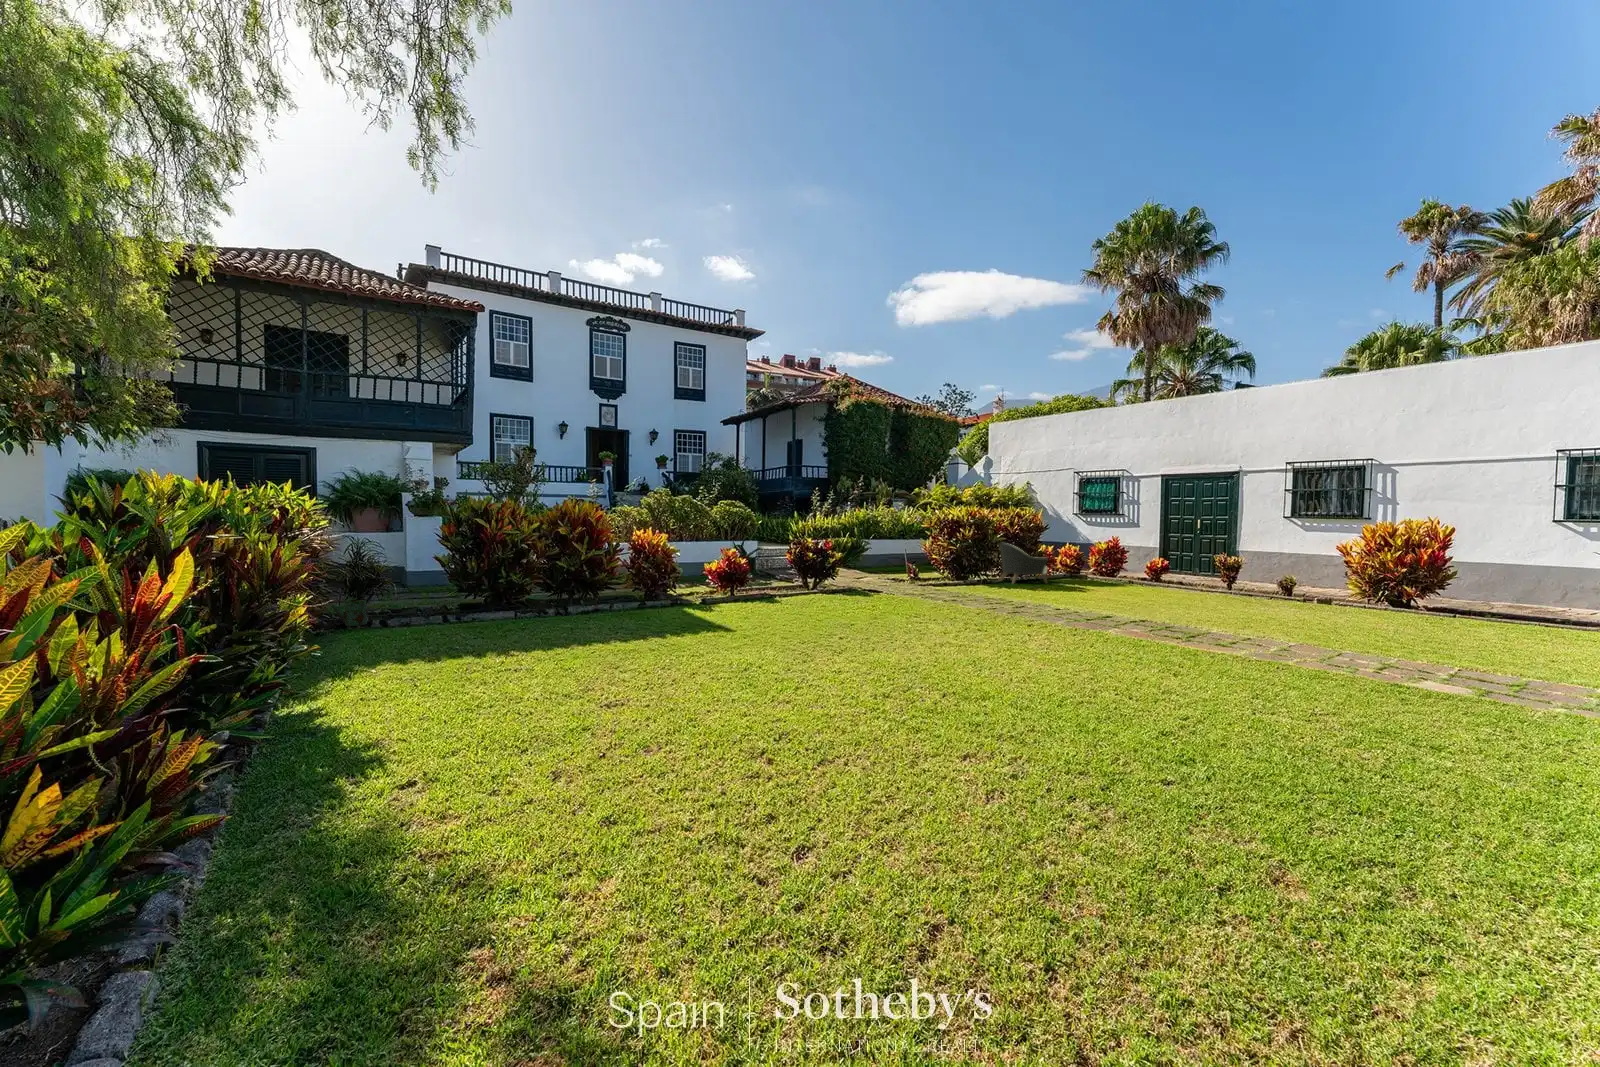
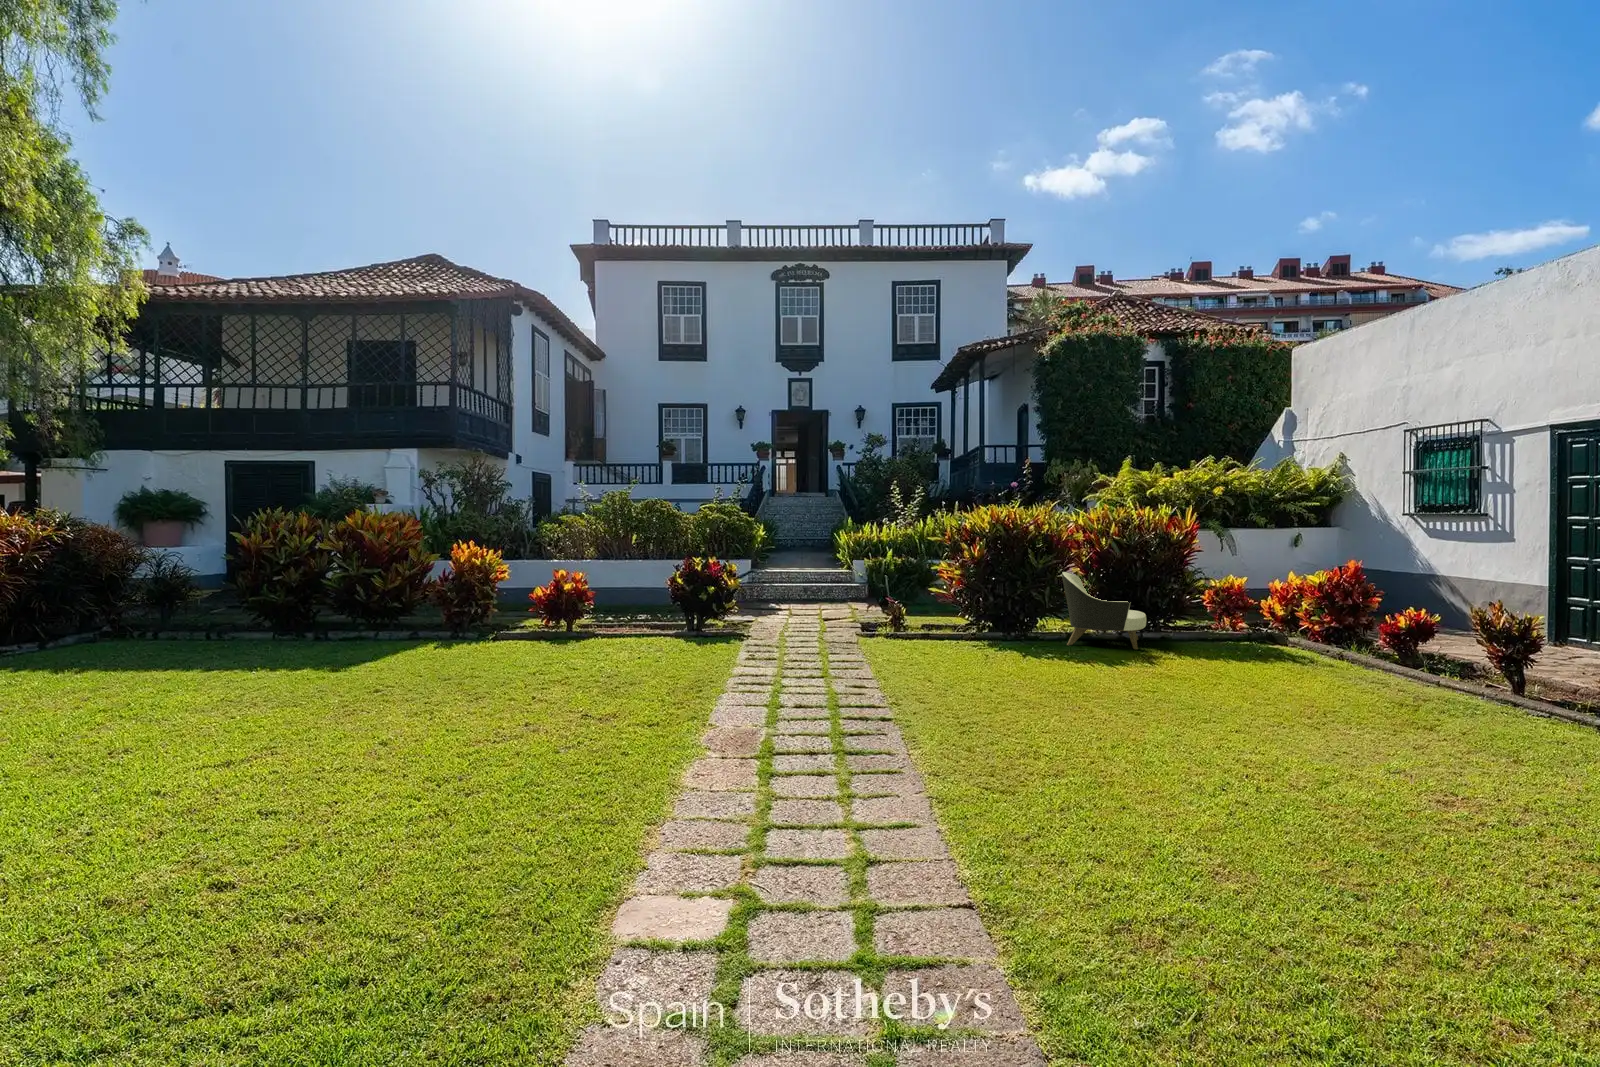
watering can: present [325,598,369,626] -> none [153,614,194,641]

